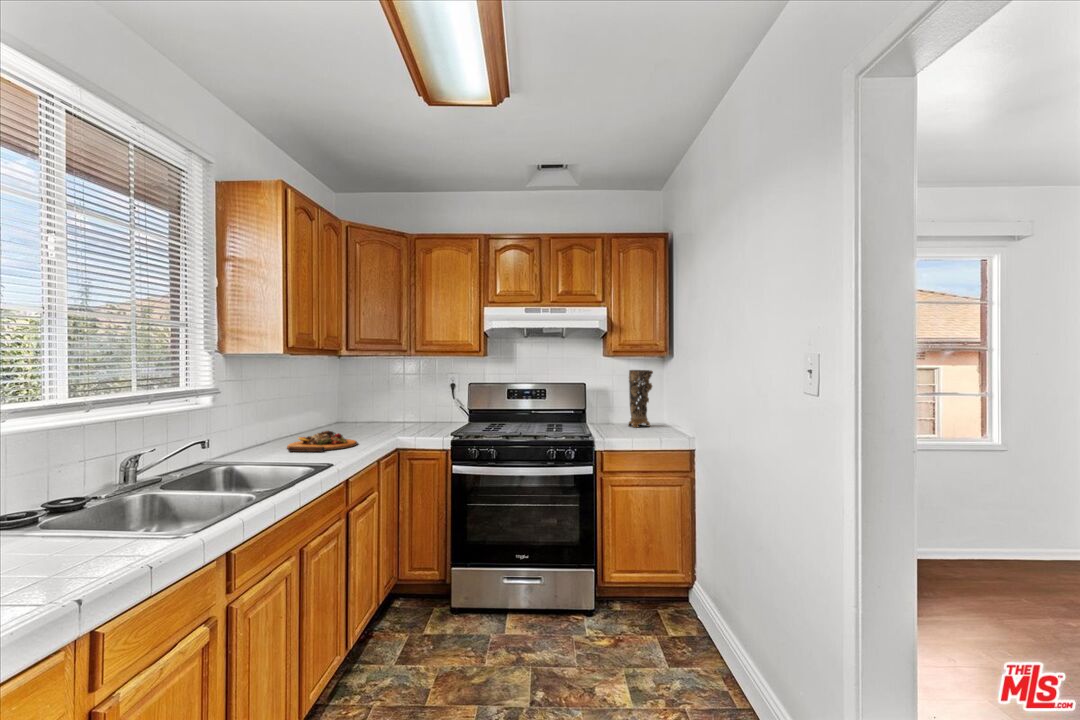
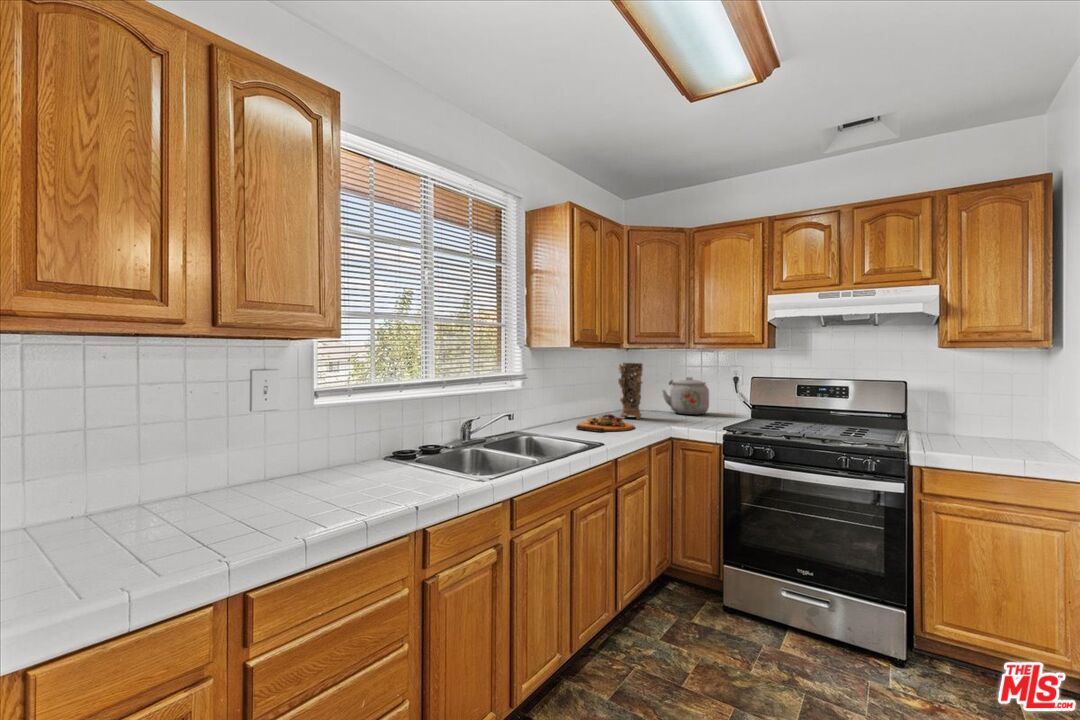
decorative vase: present [629,370,653,427] -> present [618,363,643,419]
kettle: none [377,385,426,425] -> present [662,377,709,415]

